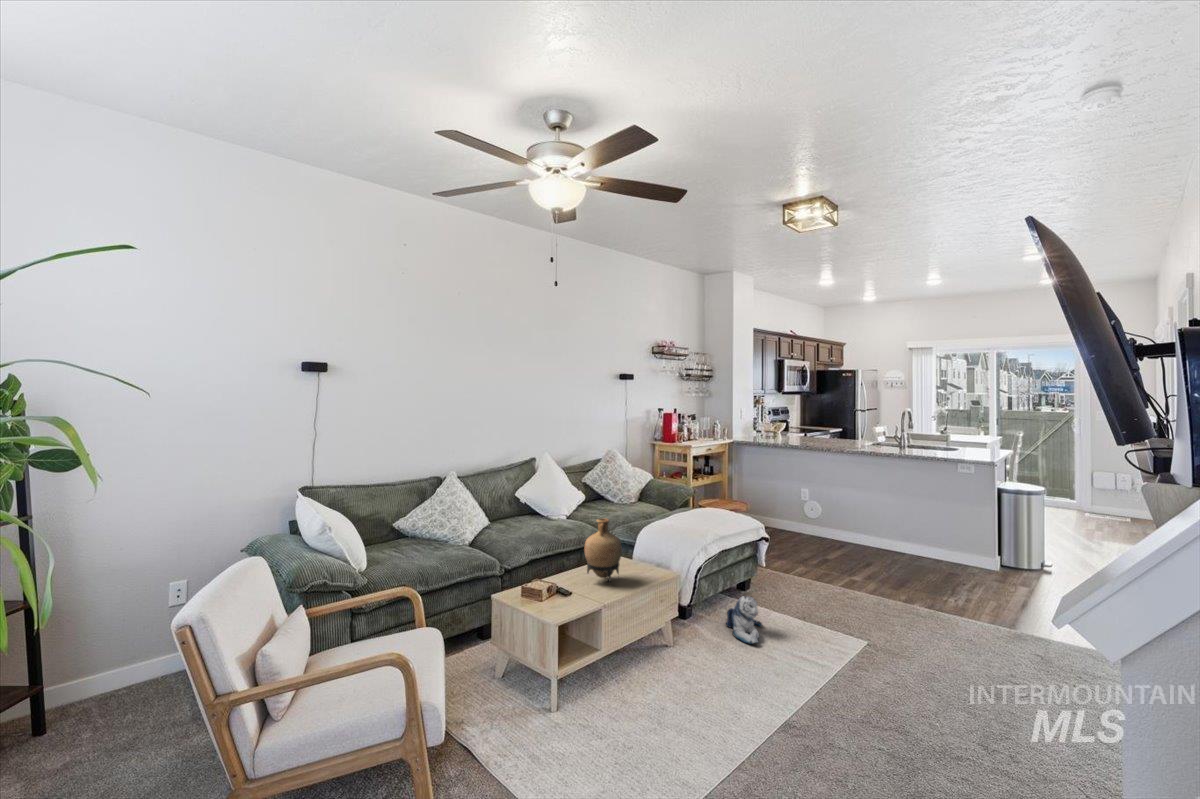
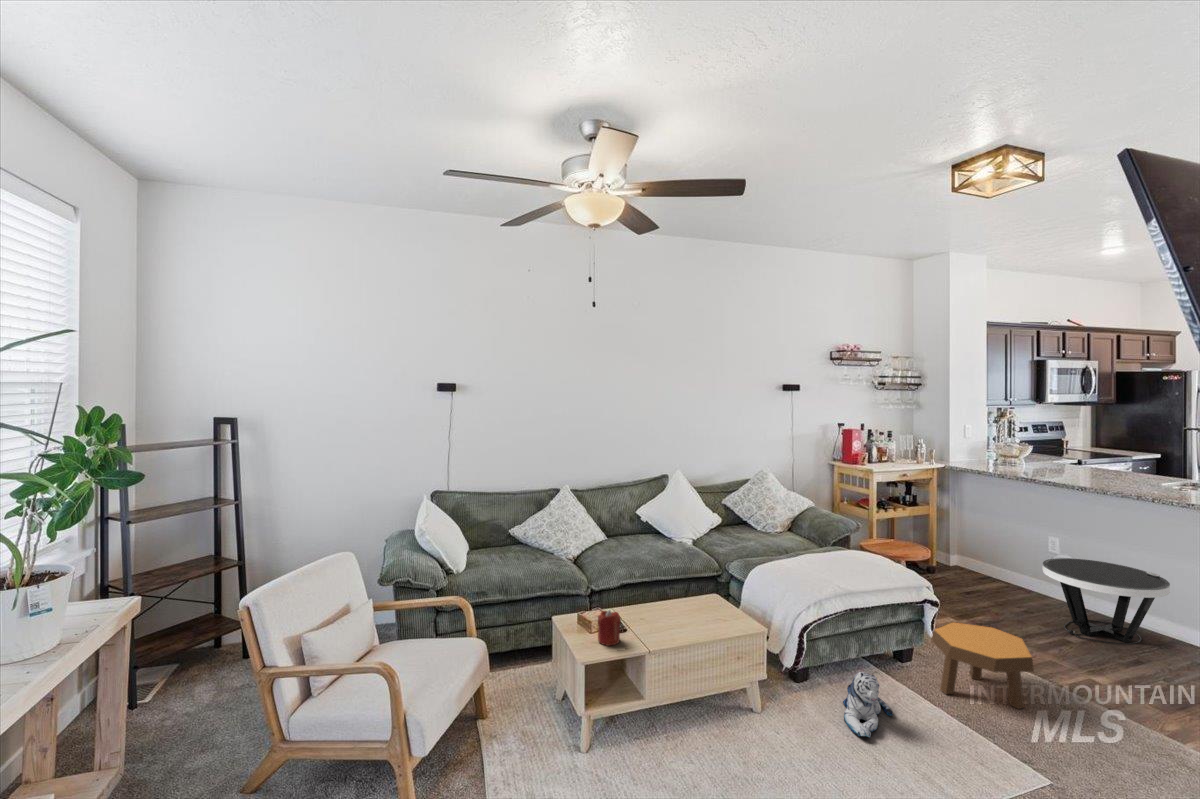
side table: none [808,501,880,555] -> present [1042,558,1170,644]
vase: present [584,518,622,582] -> none [655,552,696,626]
footstool: none [769,552,838,605] -> present [931,623,1034,709]
candle: none [551,575,573,609] -> present [598,610,621,646]

